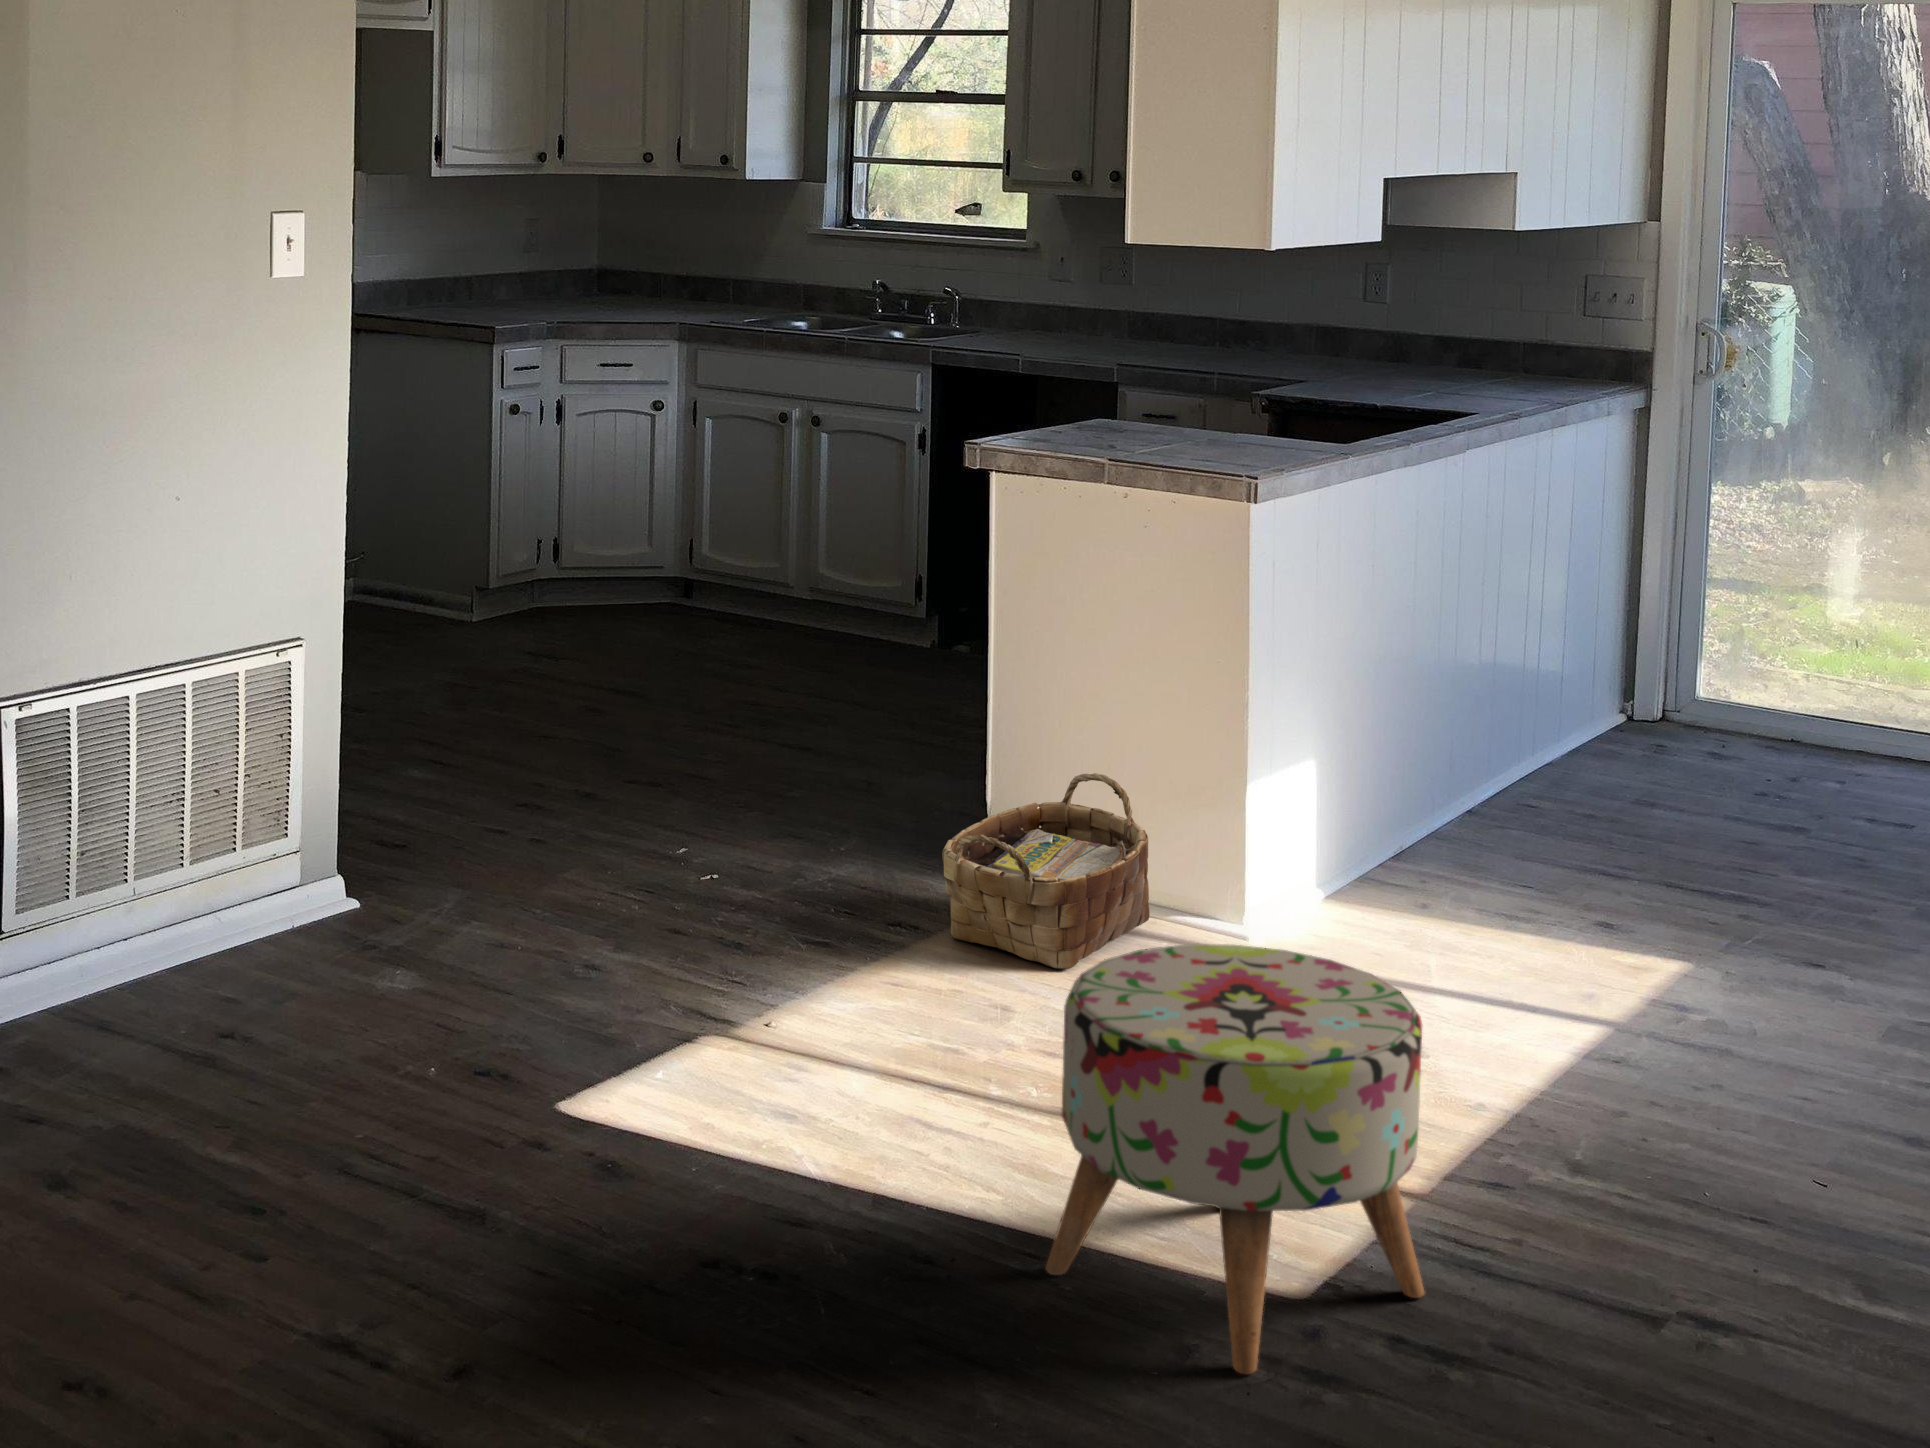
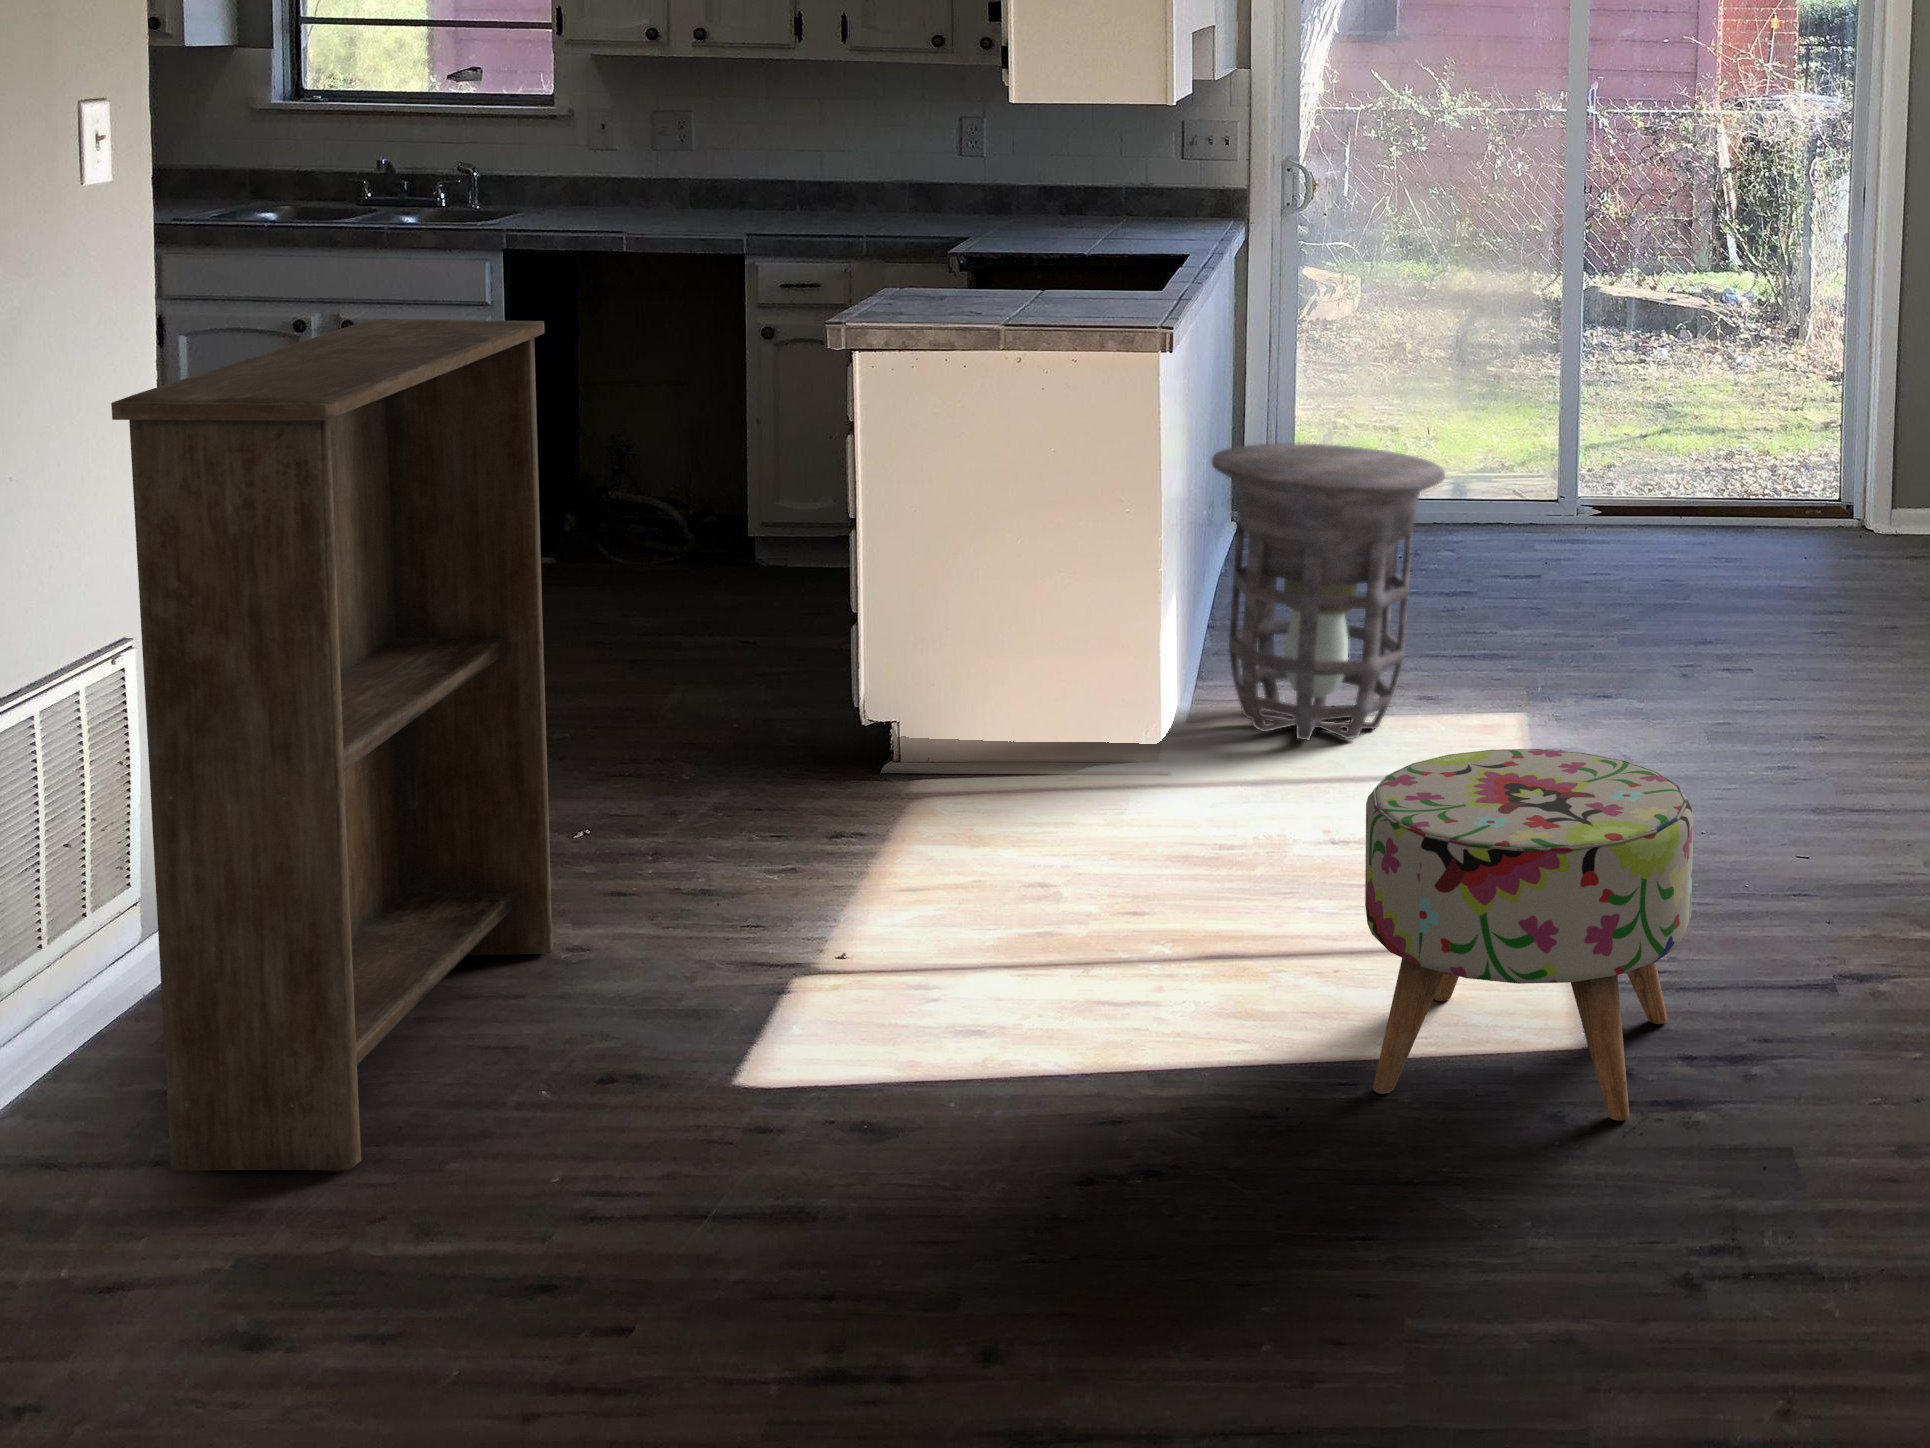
bookshelf: none [137,400,588,1085] -> present [111,319,553,1170]
side table: none [1342,614,1600,943] -> present [1212,443,1445,740]
woven basket: present [942,773,1150,969] -> none [904,642,1096,839]

